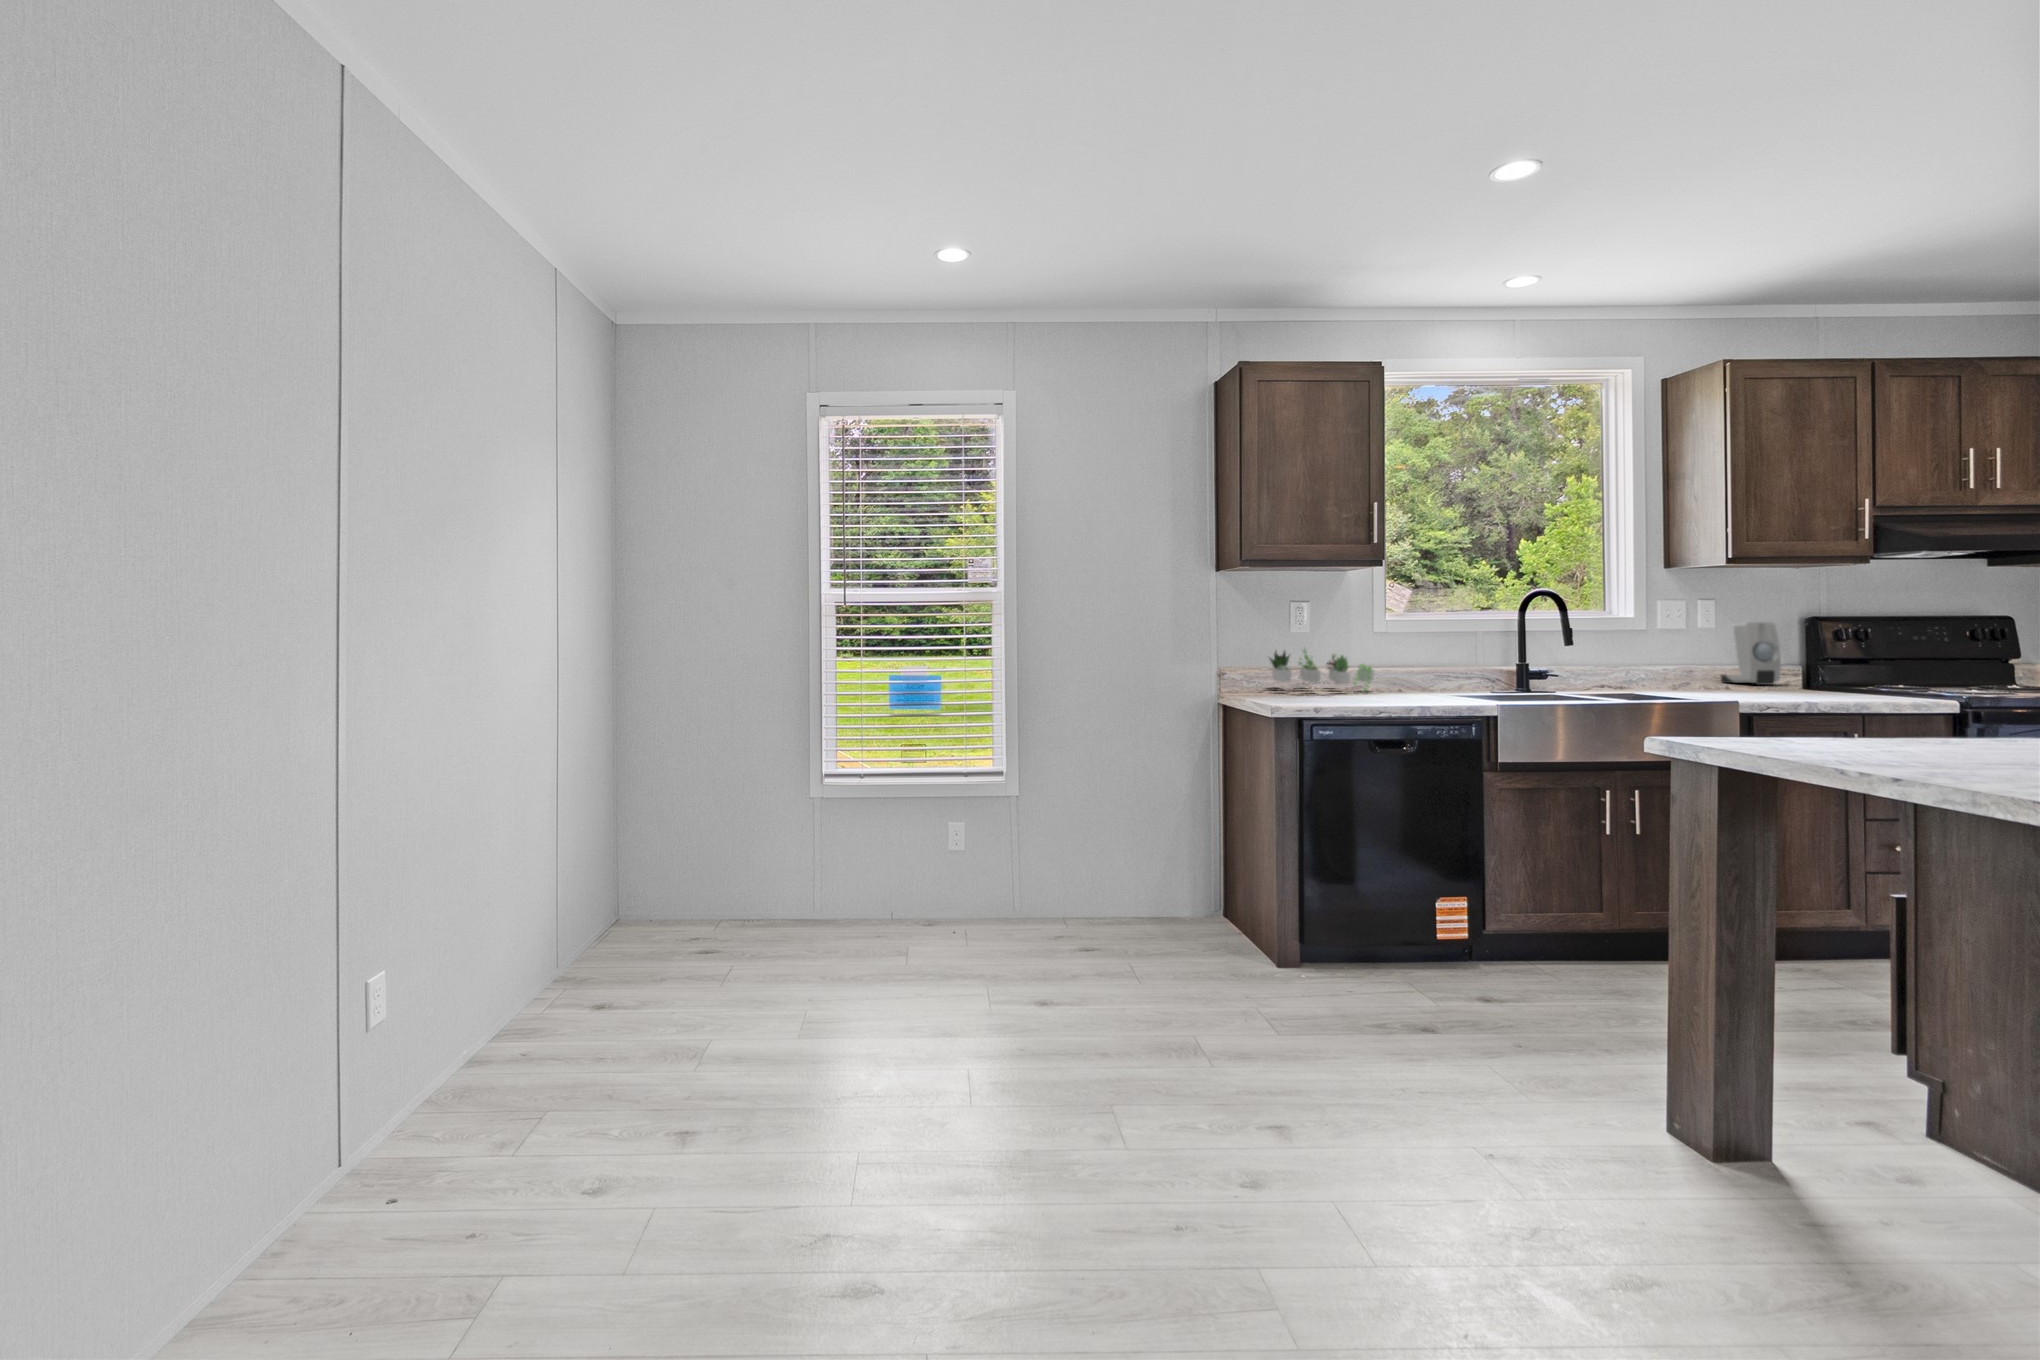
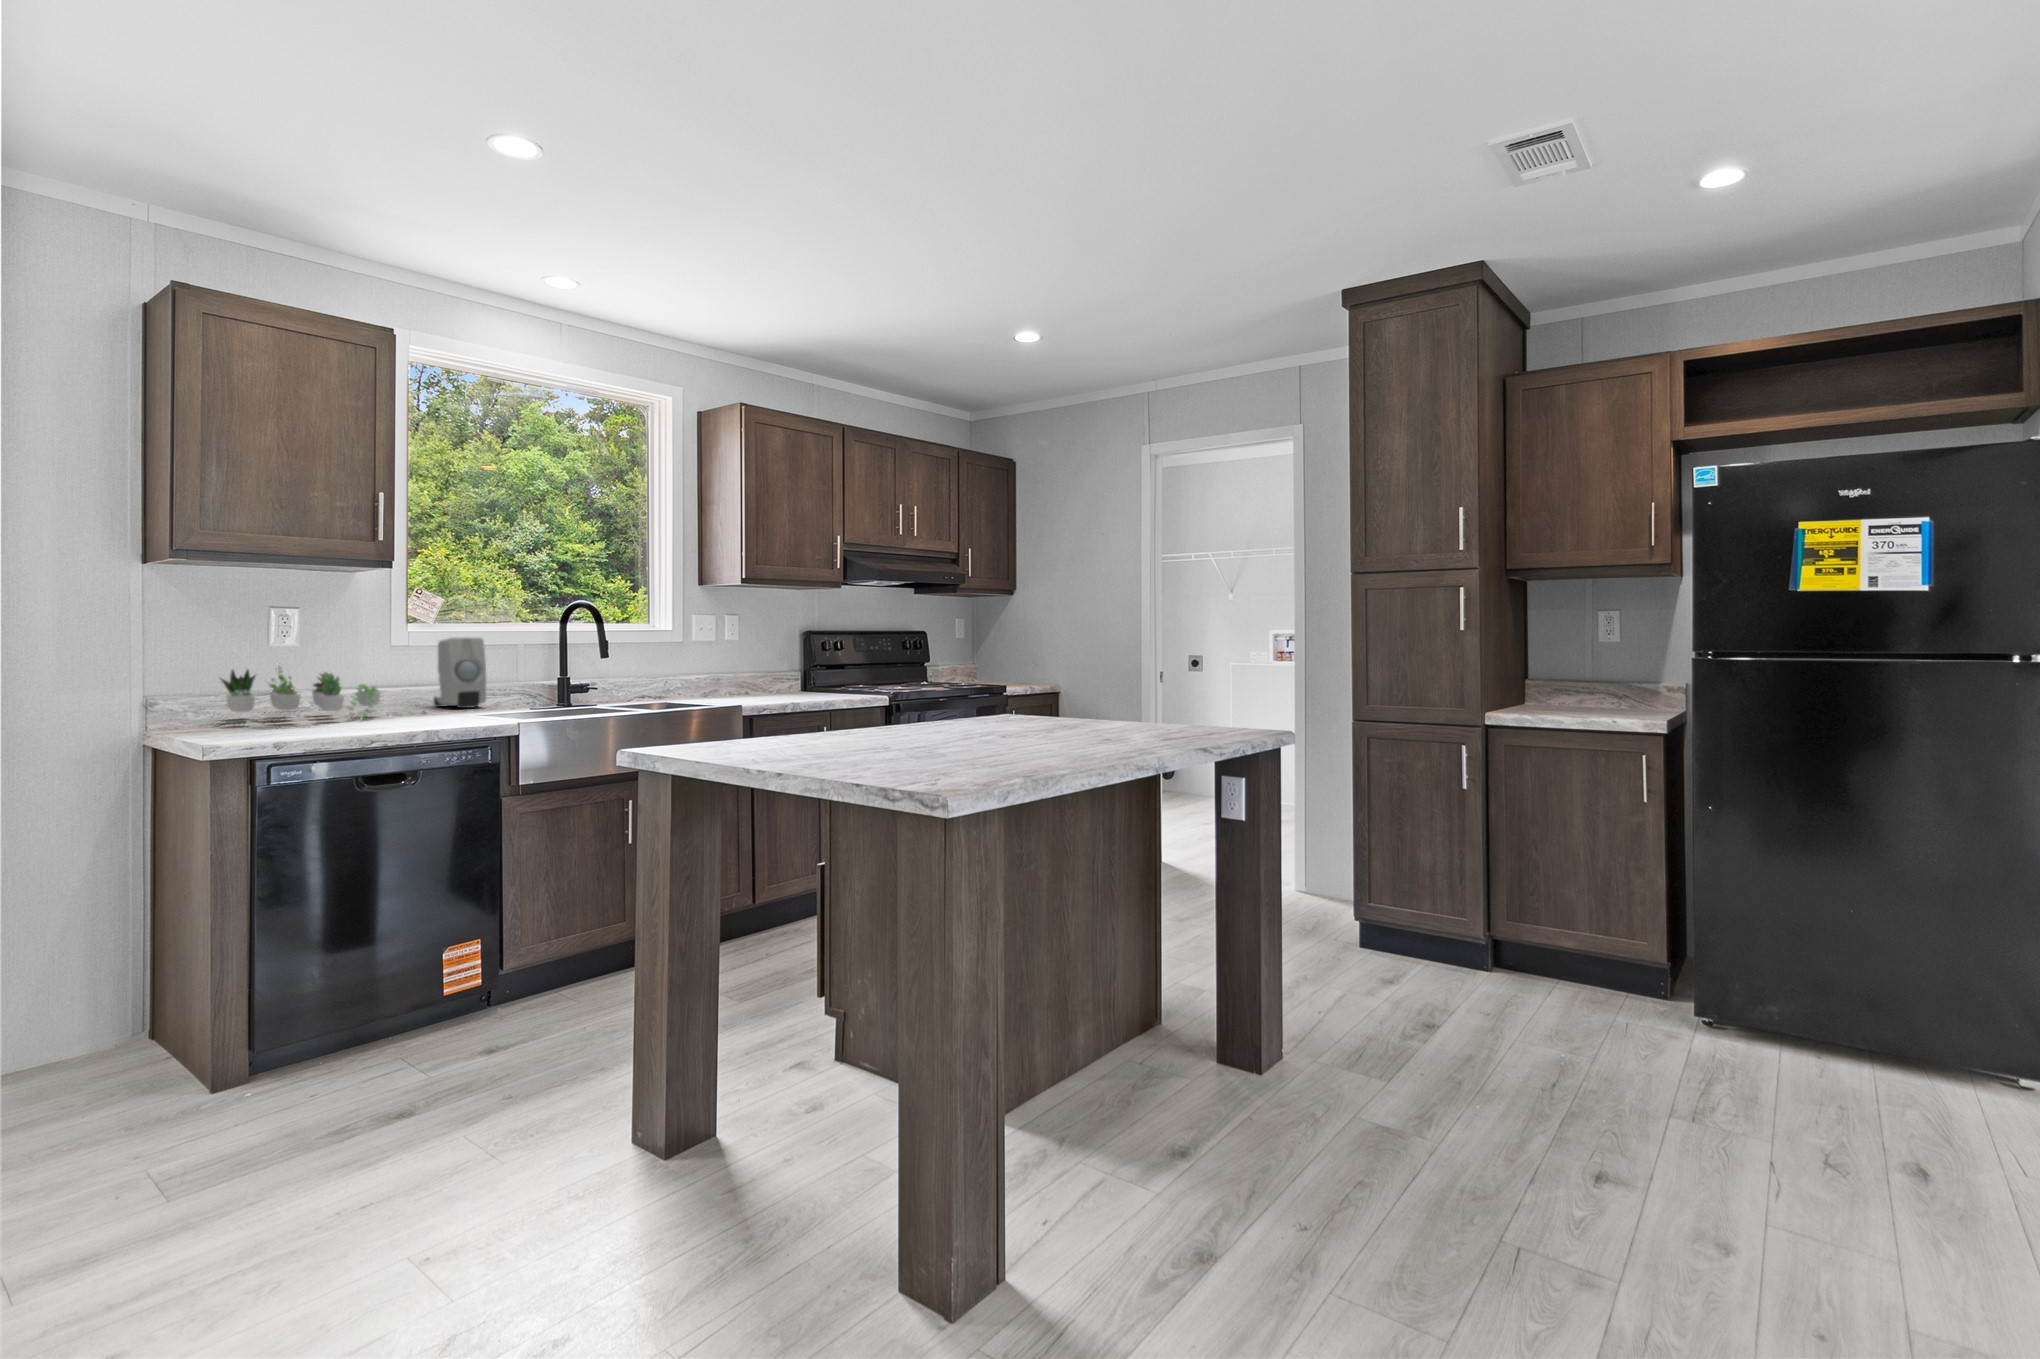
soap dispenser: present [1721,622,1781,685] -> present [433,638,486,708]

